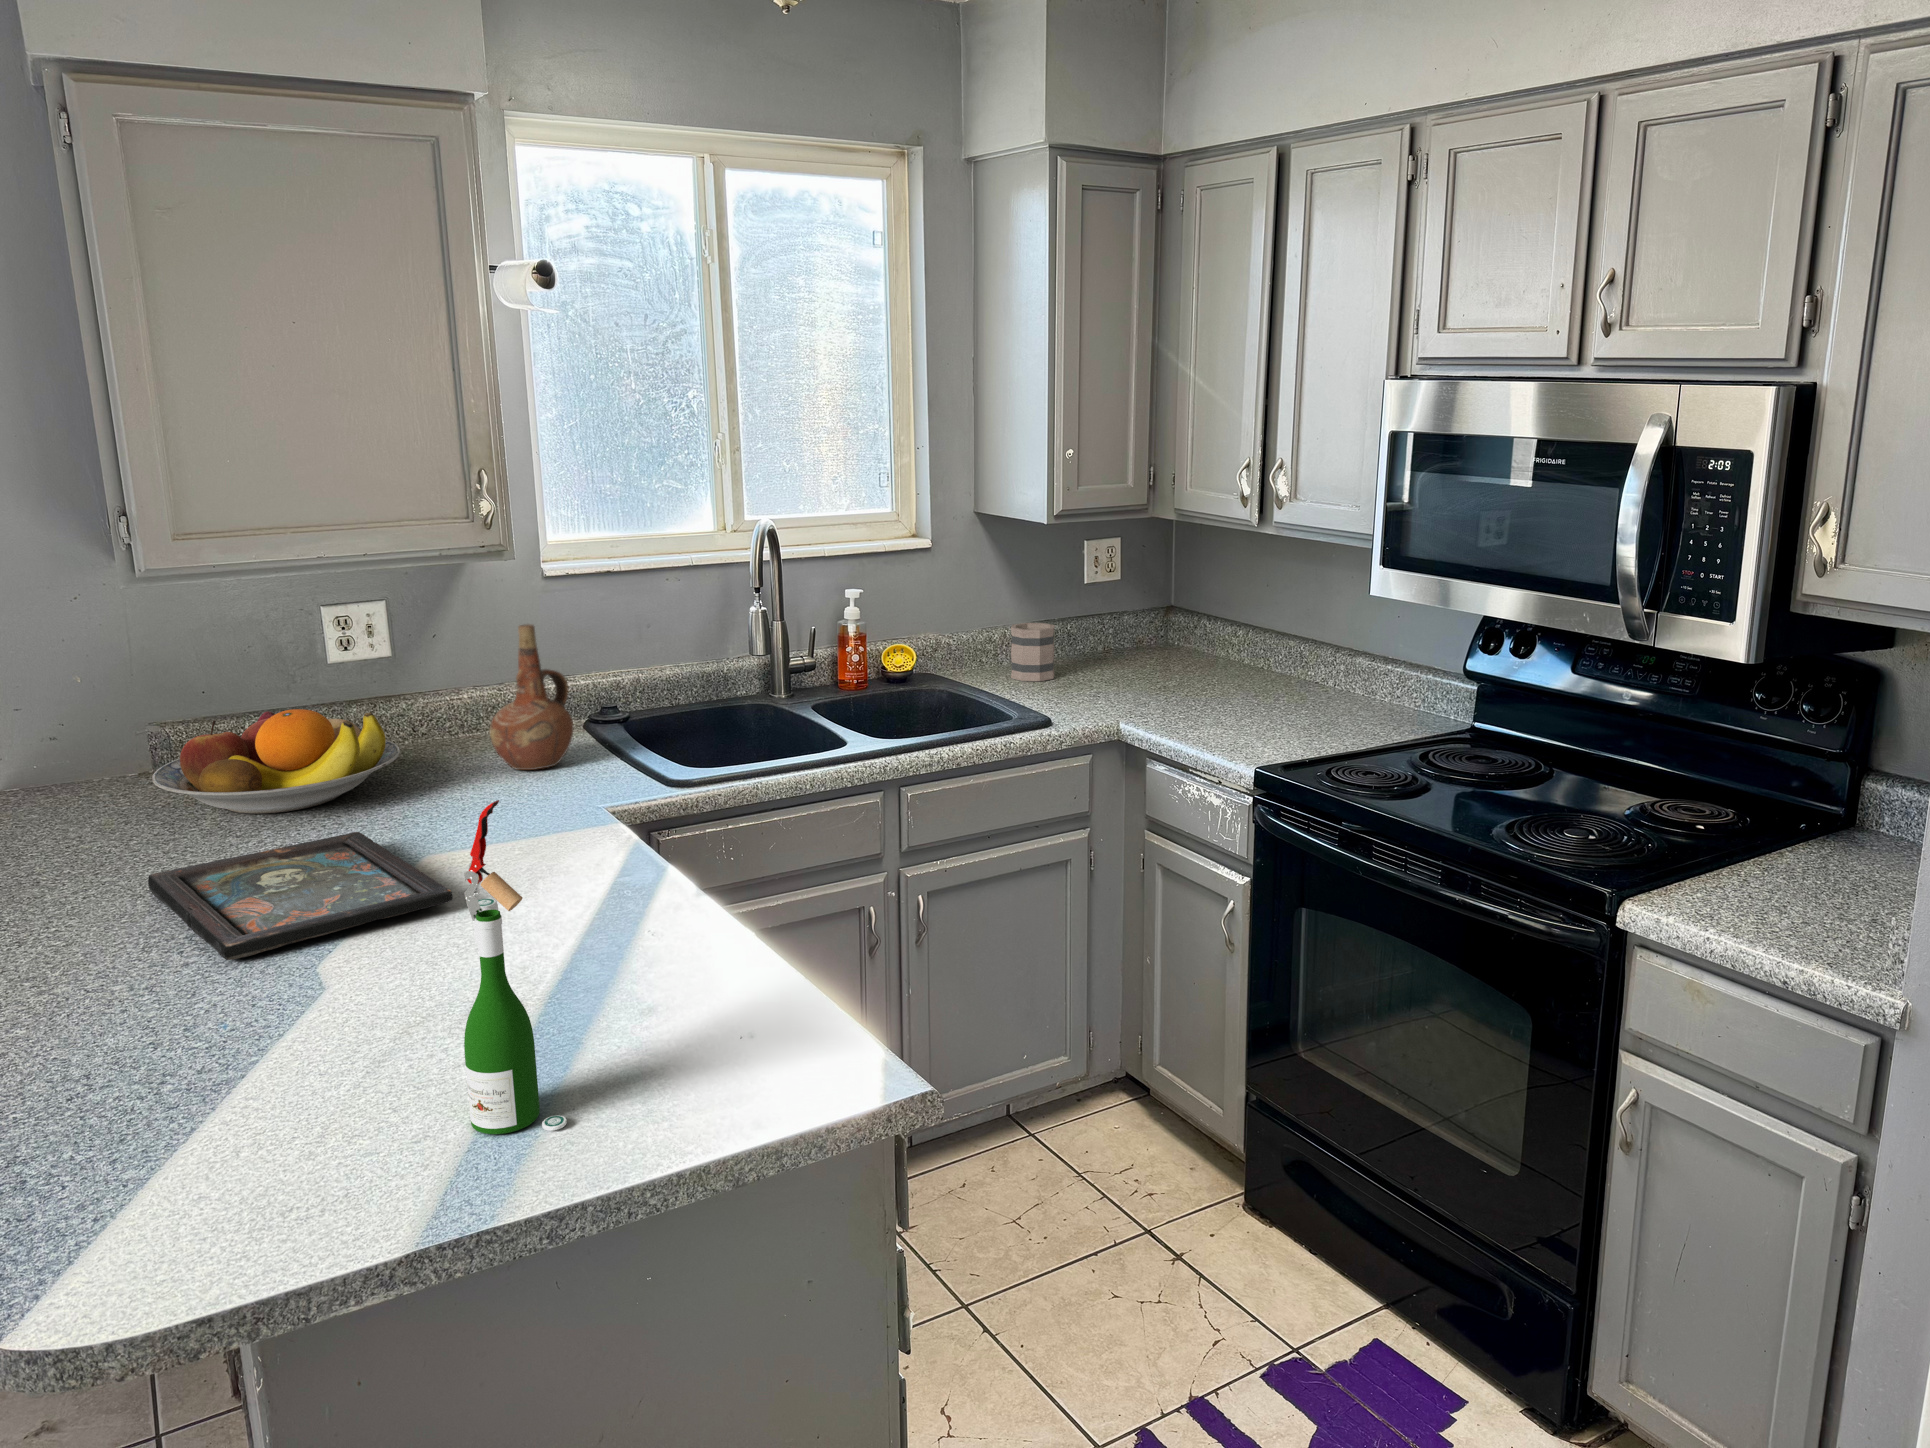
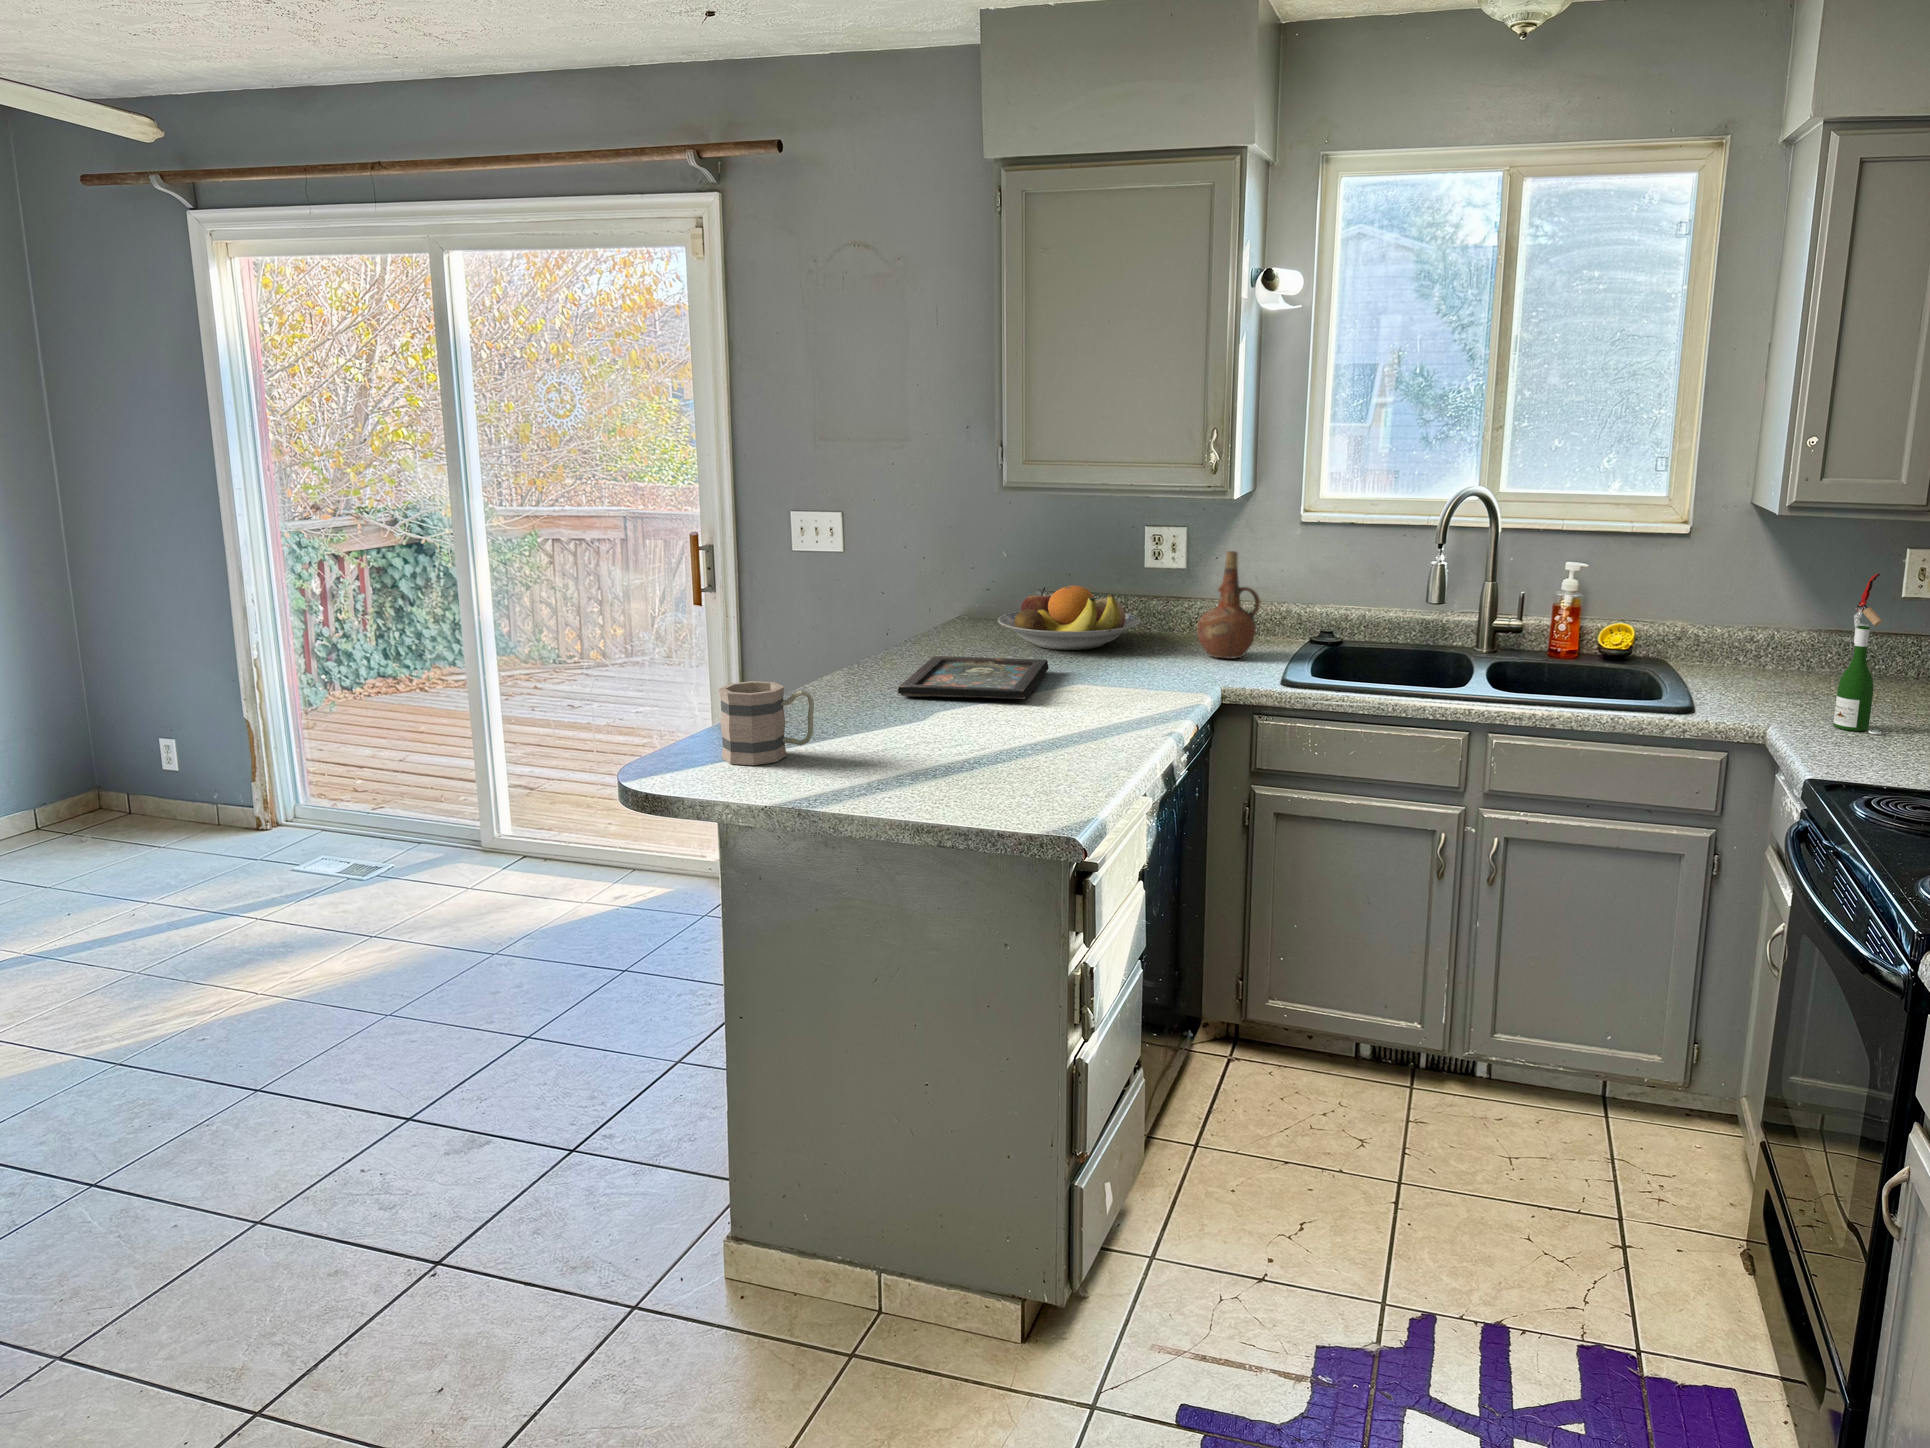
mug: present [1011,623,1055,681] -> present [719,681,814,765]
wine bottle: present [464,800,567,1134] -> present [1833,574,1882,734]

